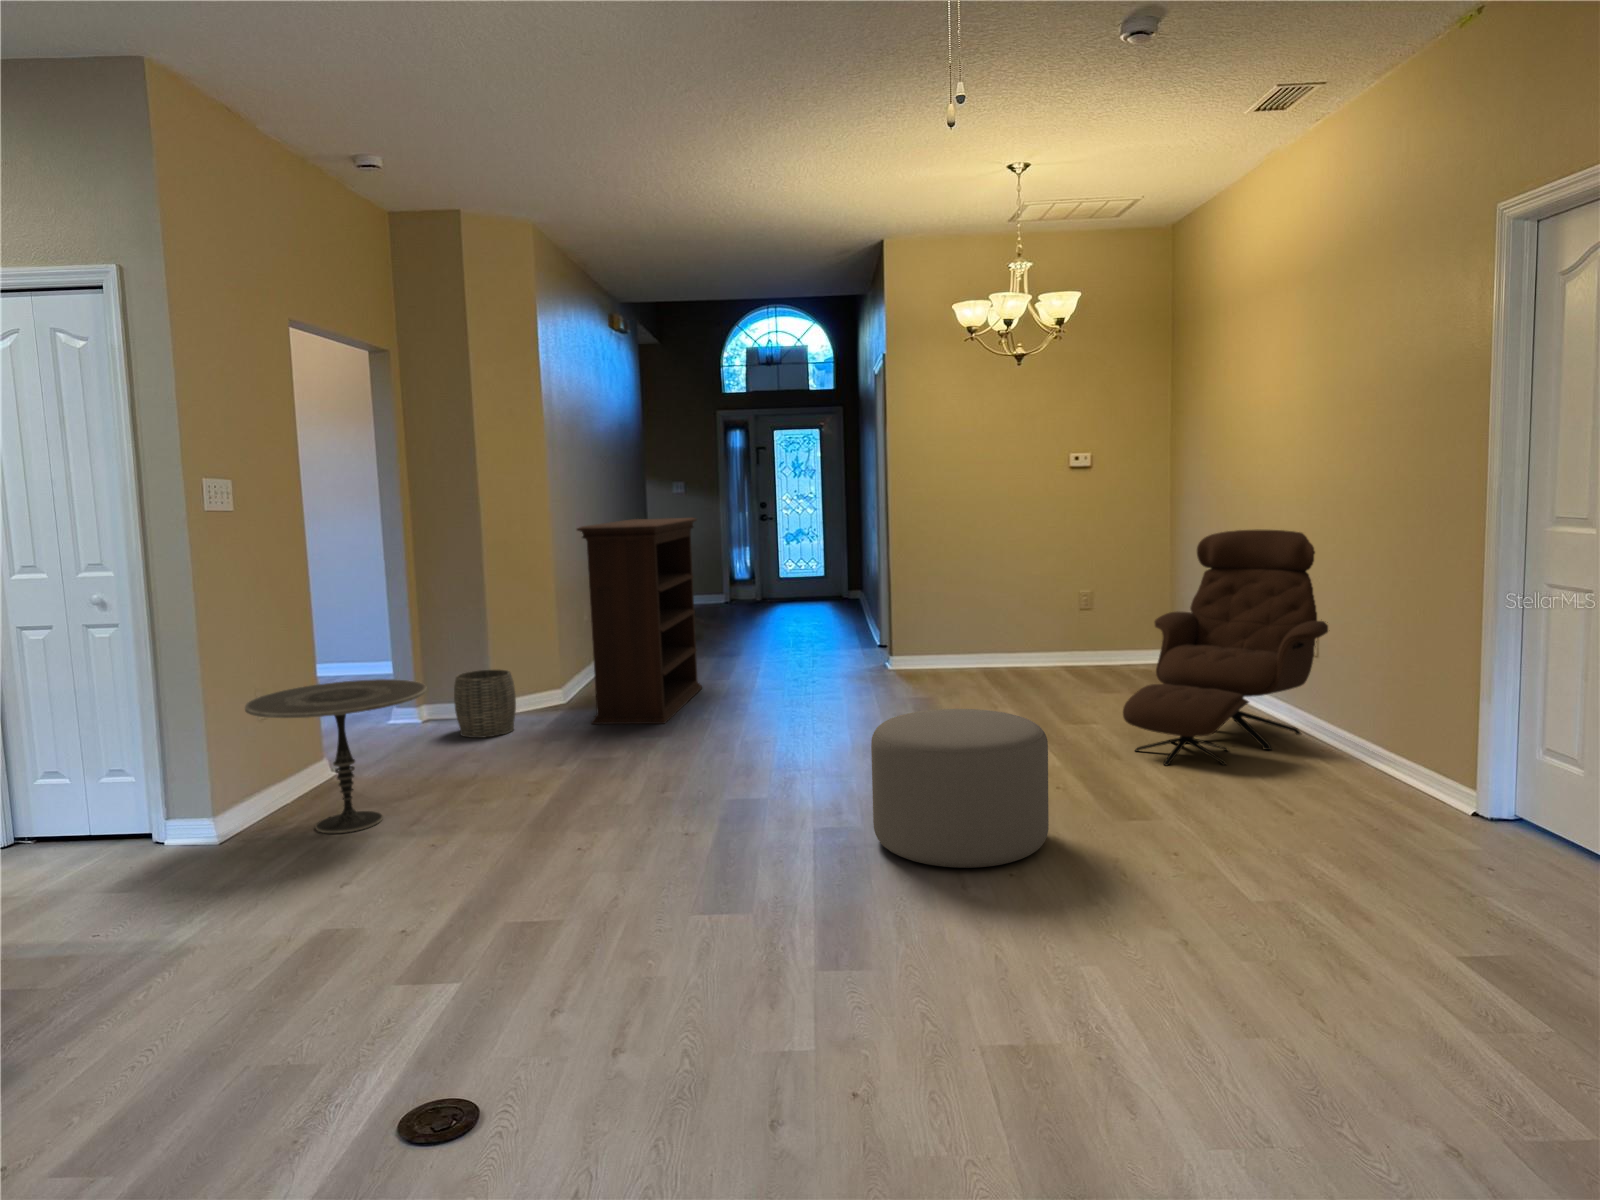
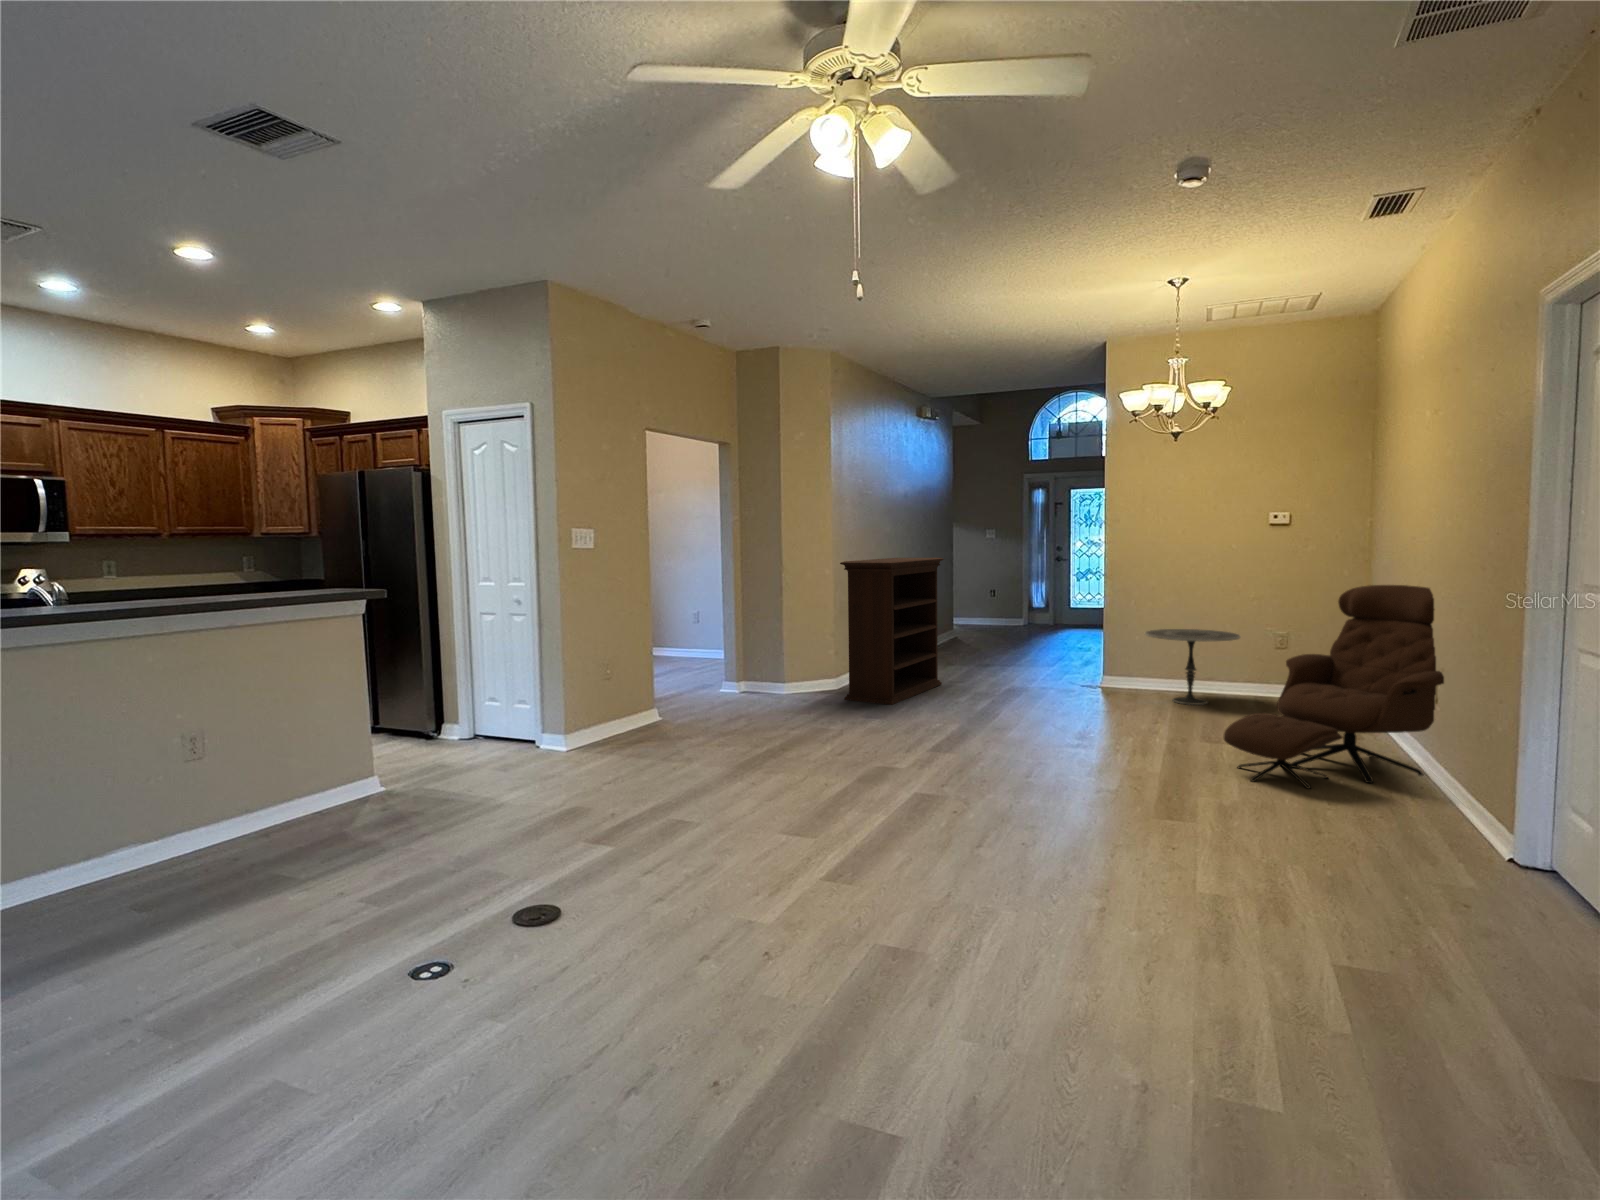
woven basket: present [454,670,516,738] -> none [757,656,797,700]
side table: present [245,679,427,833] -> present [1145,629,1240,705]
ottoman: present [871,709,1049,868] -> none [948,707,1082,824]

